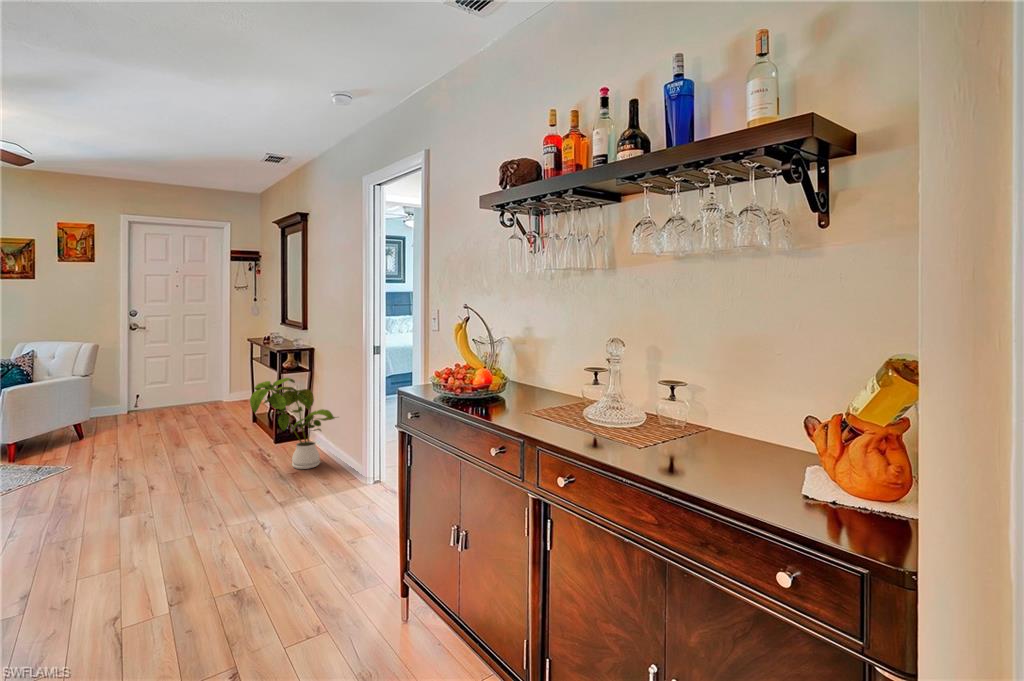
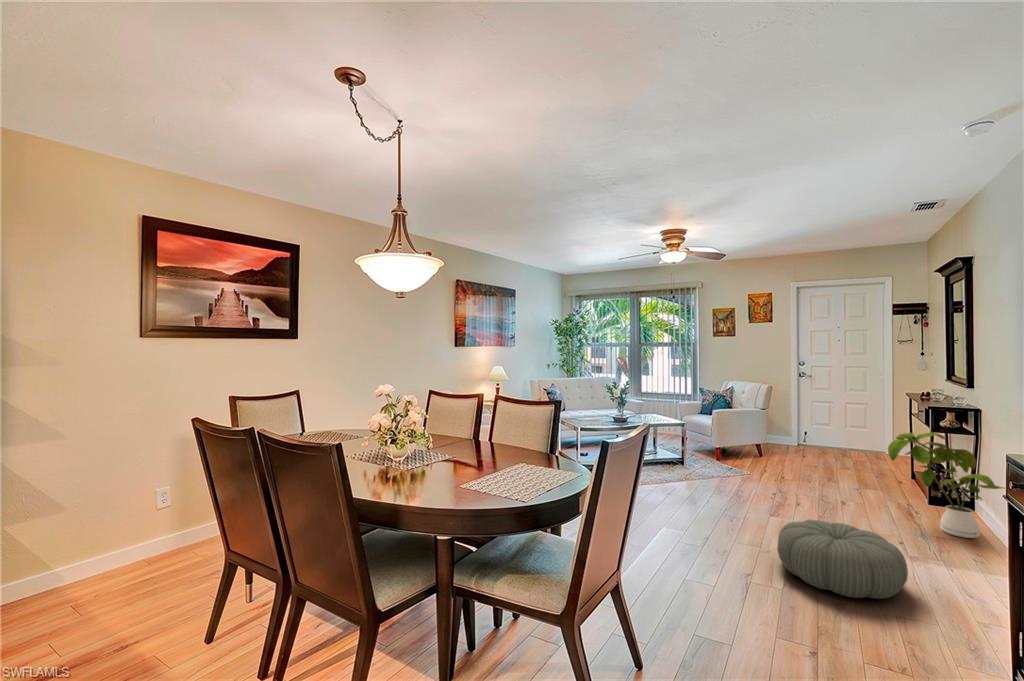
pouf: none [151,496,291,585] -> present [778,520,908,599]

